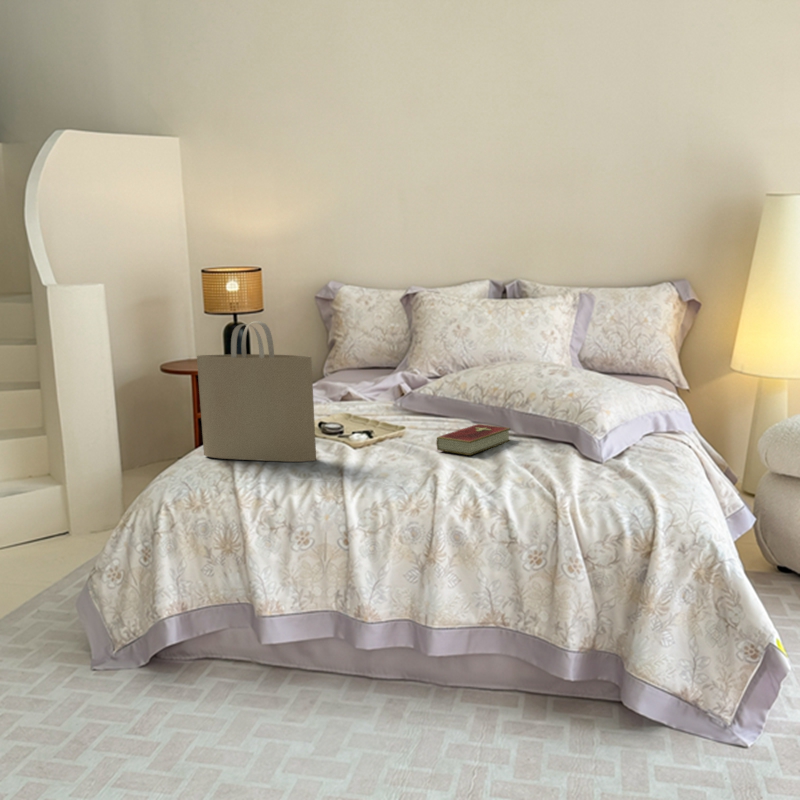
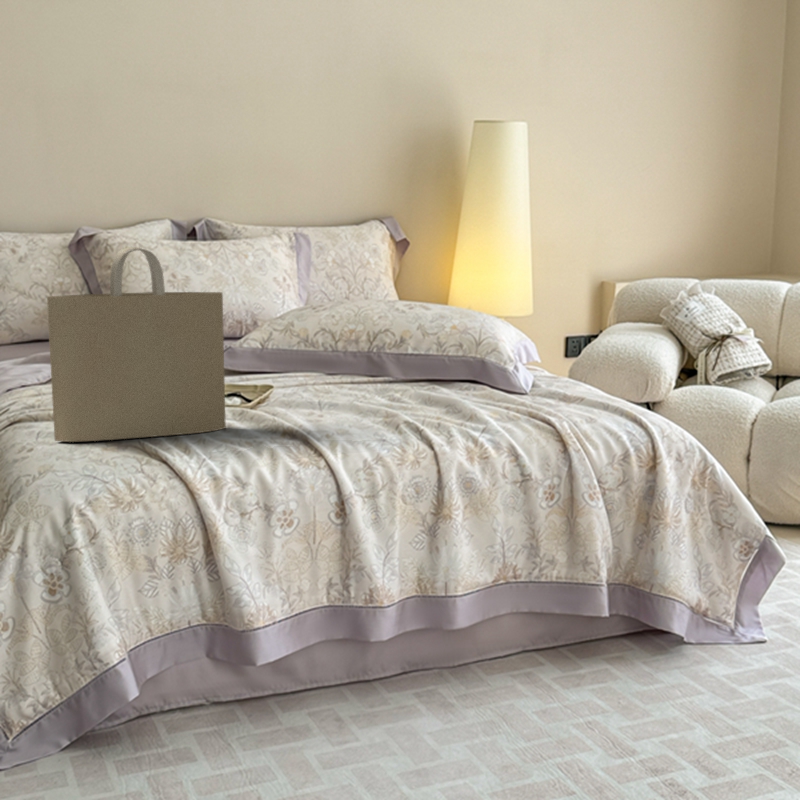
hardcover book: present [436,424,510,455] -> none [348,373,398,403]

